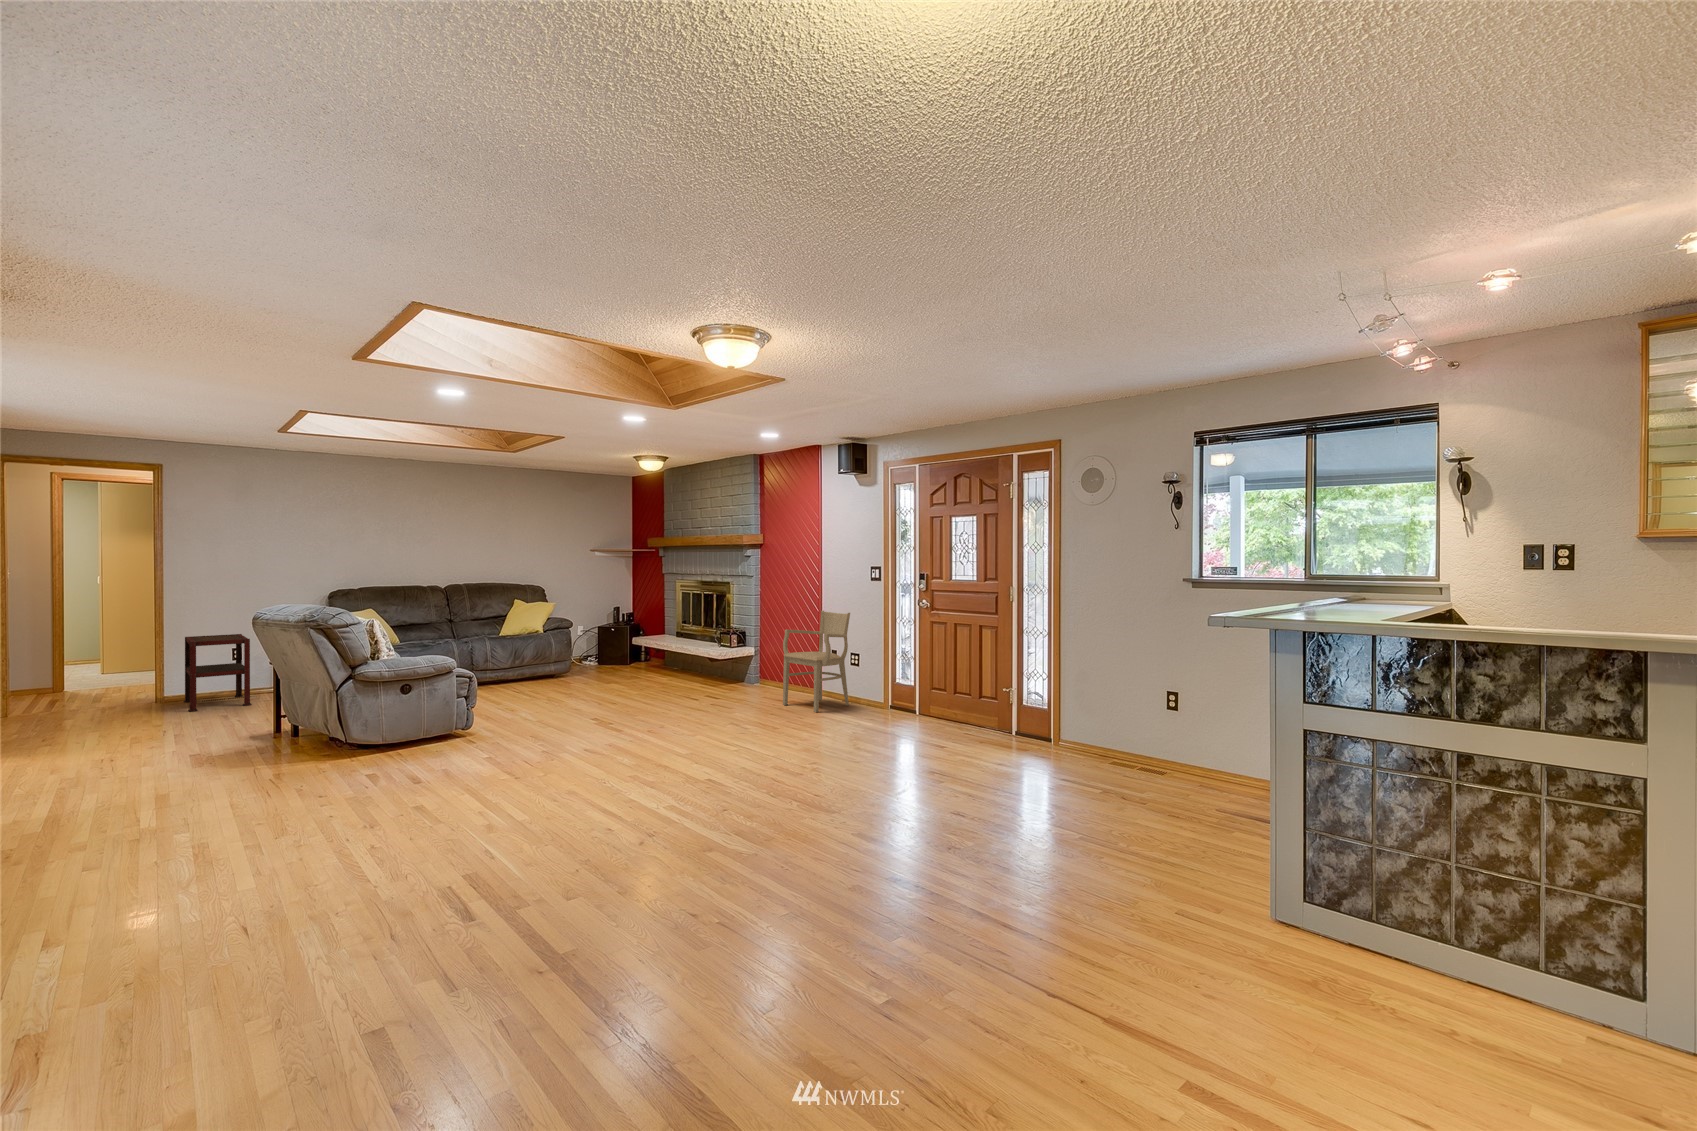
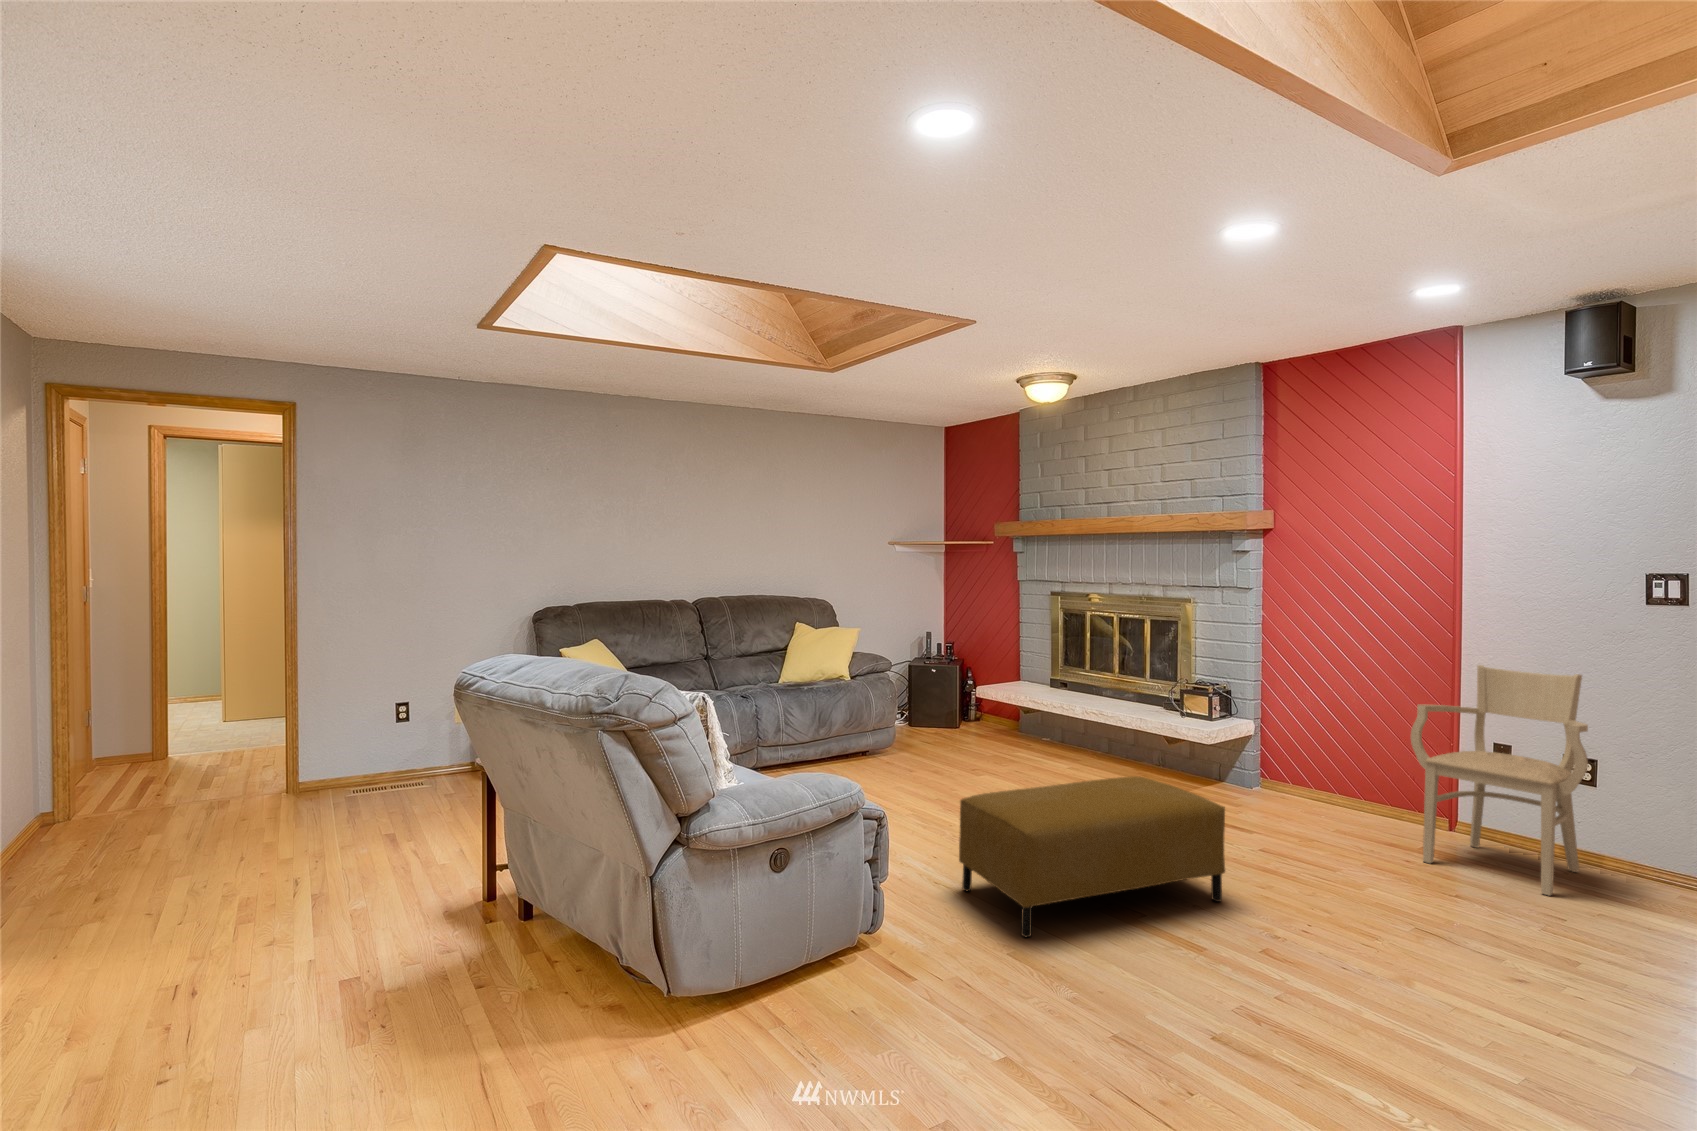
side table: present [184,634,252,711] -> none [324,681,429,824]
ottoman: none [532,666,659,731] -> present [959,776,1225,937]

